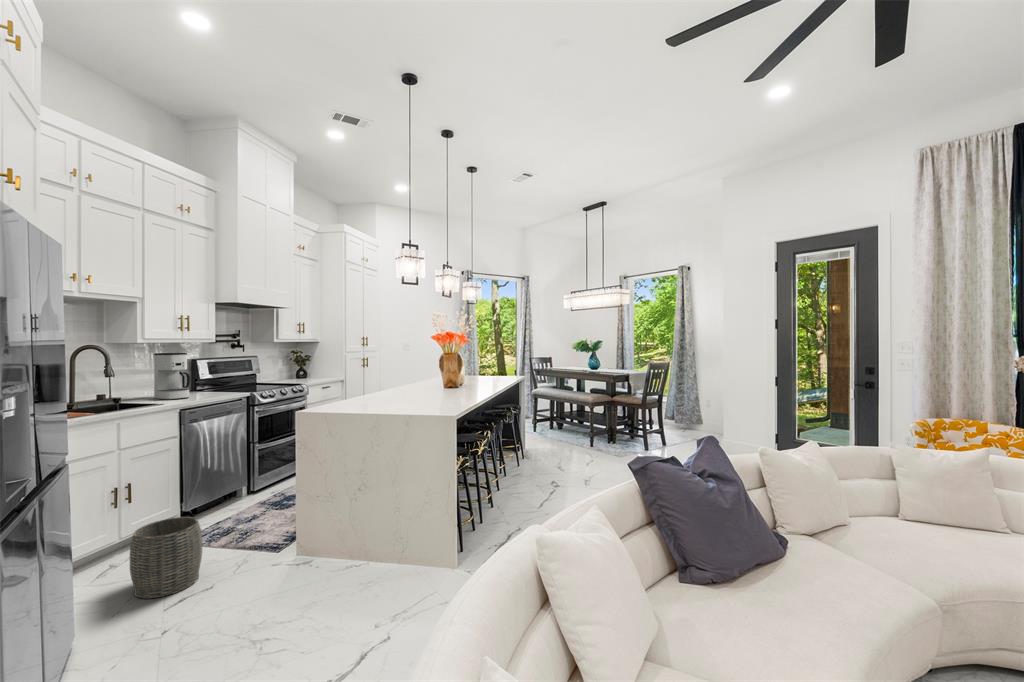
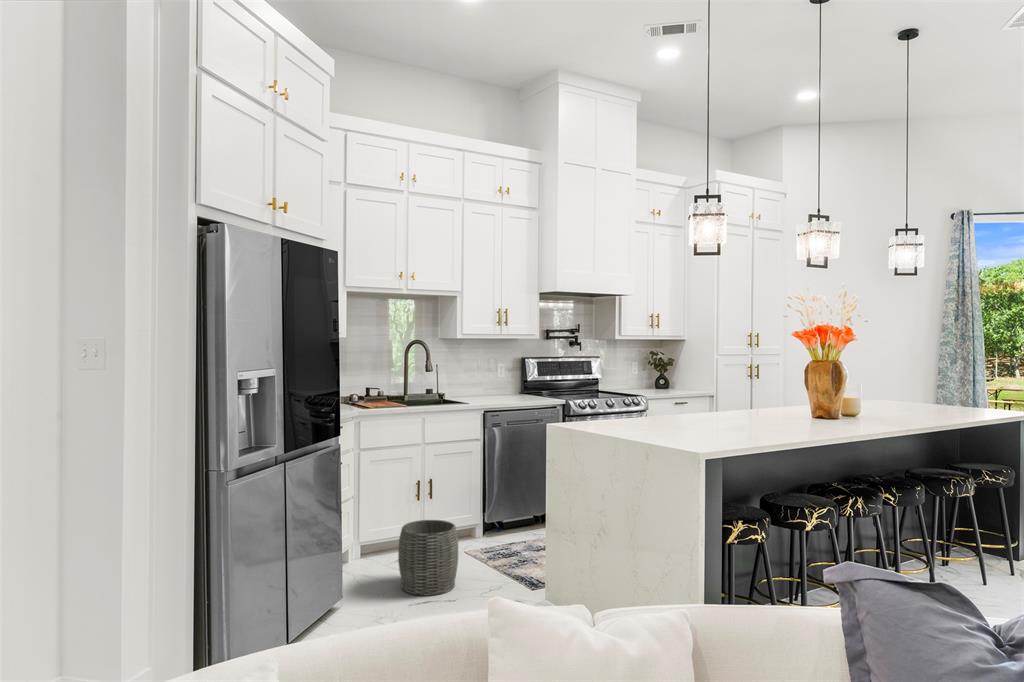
coffee maker: present [154,353,190,400] -> none [477,349,507,399]

